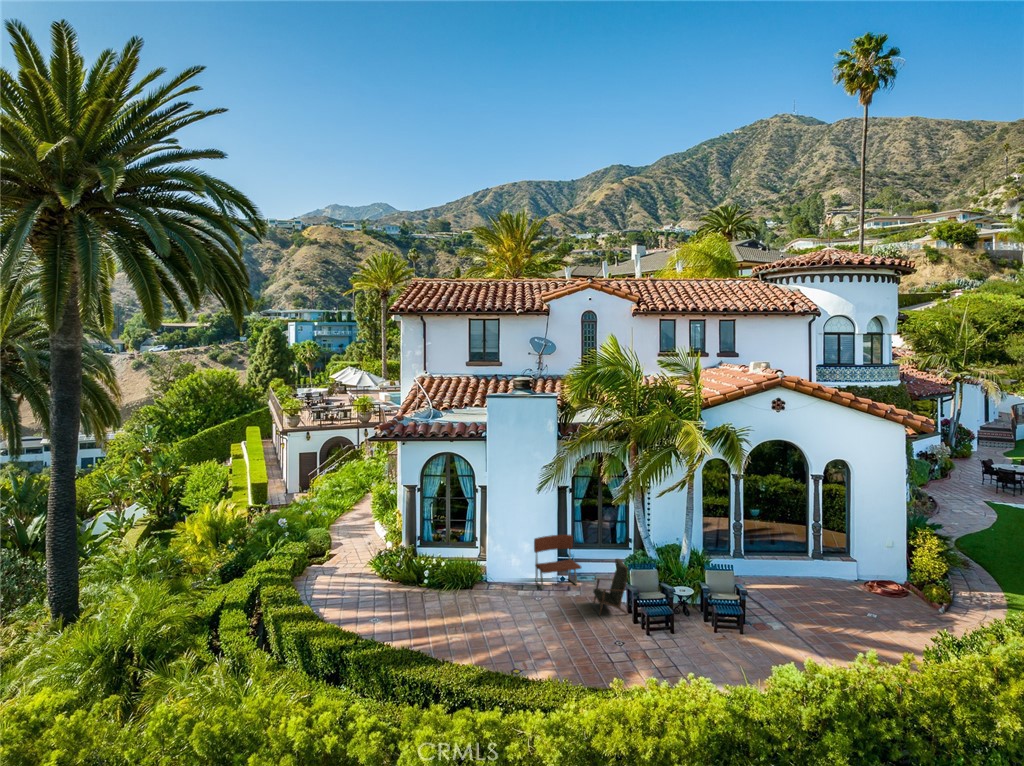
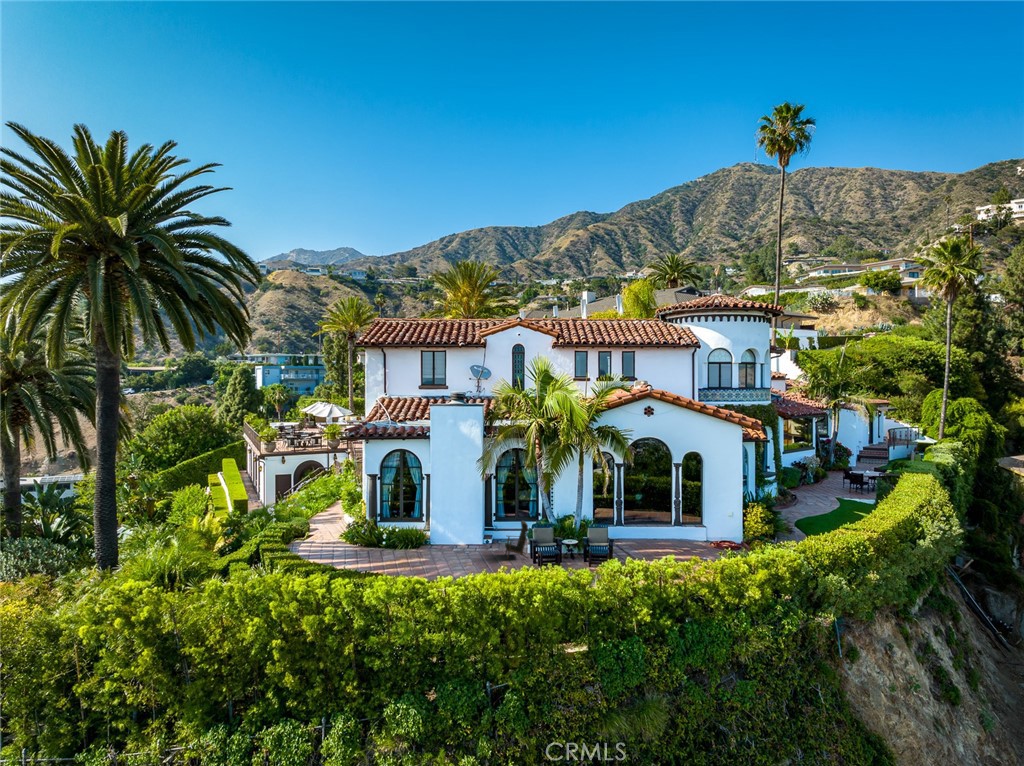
bench: present [534,535,582,590] -> none [464,509,499,549]

